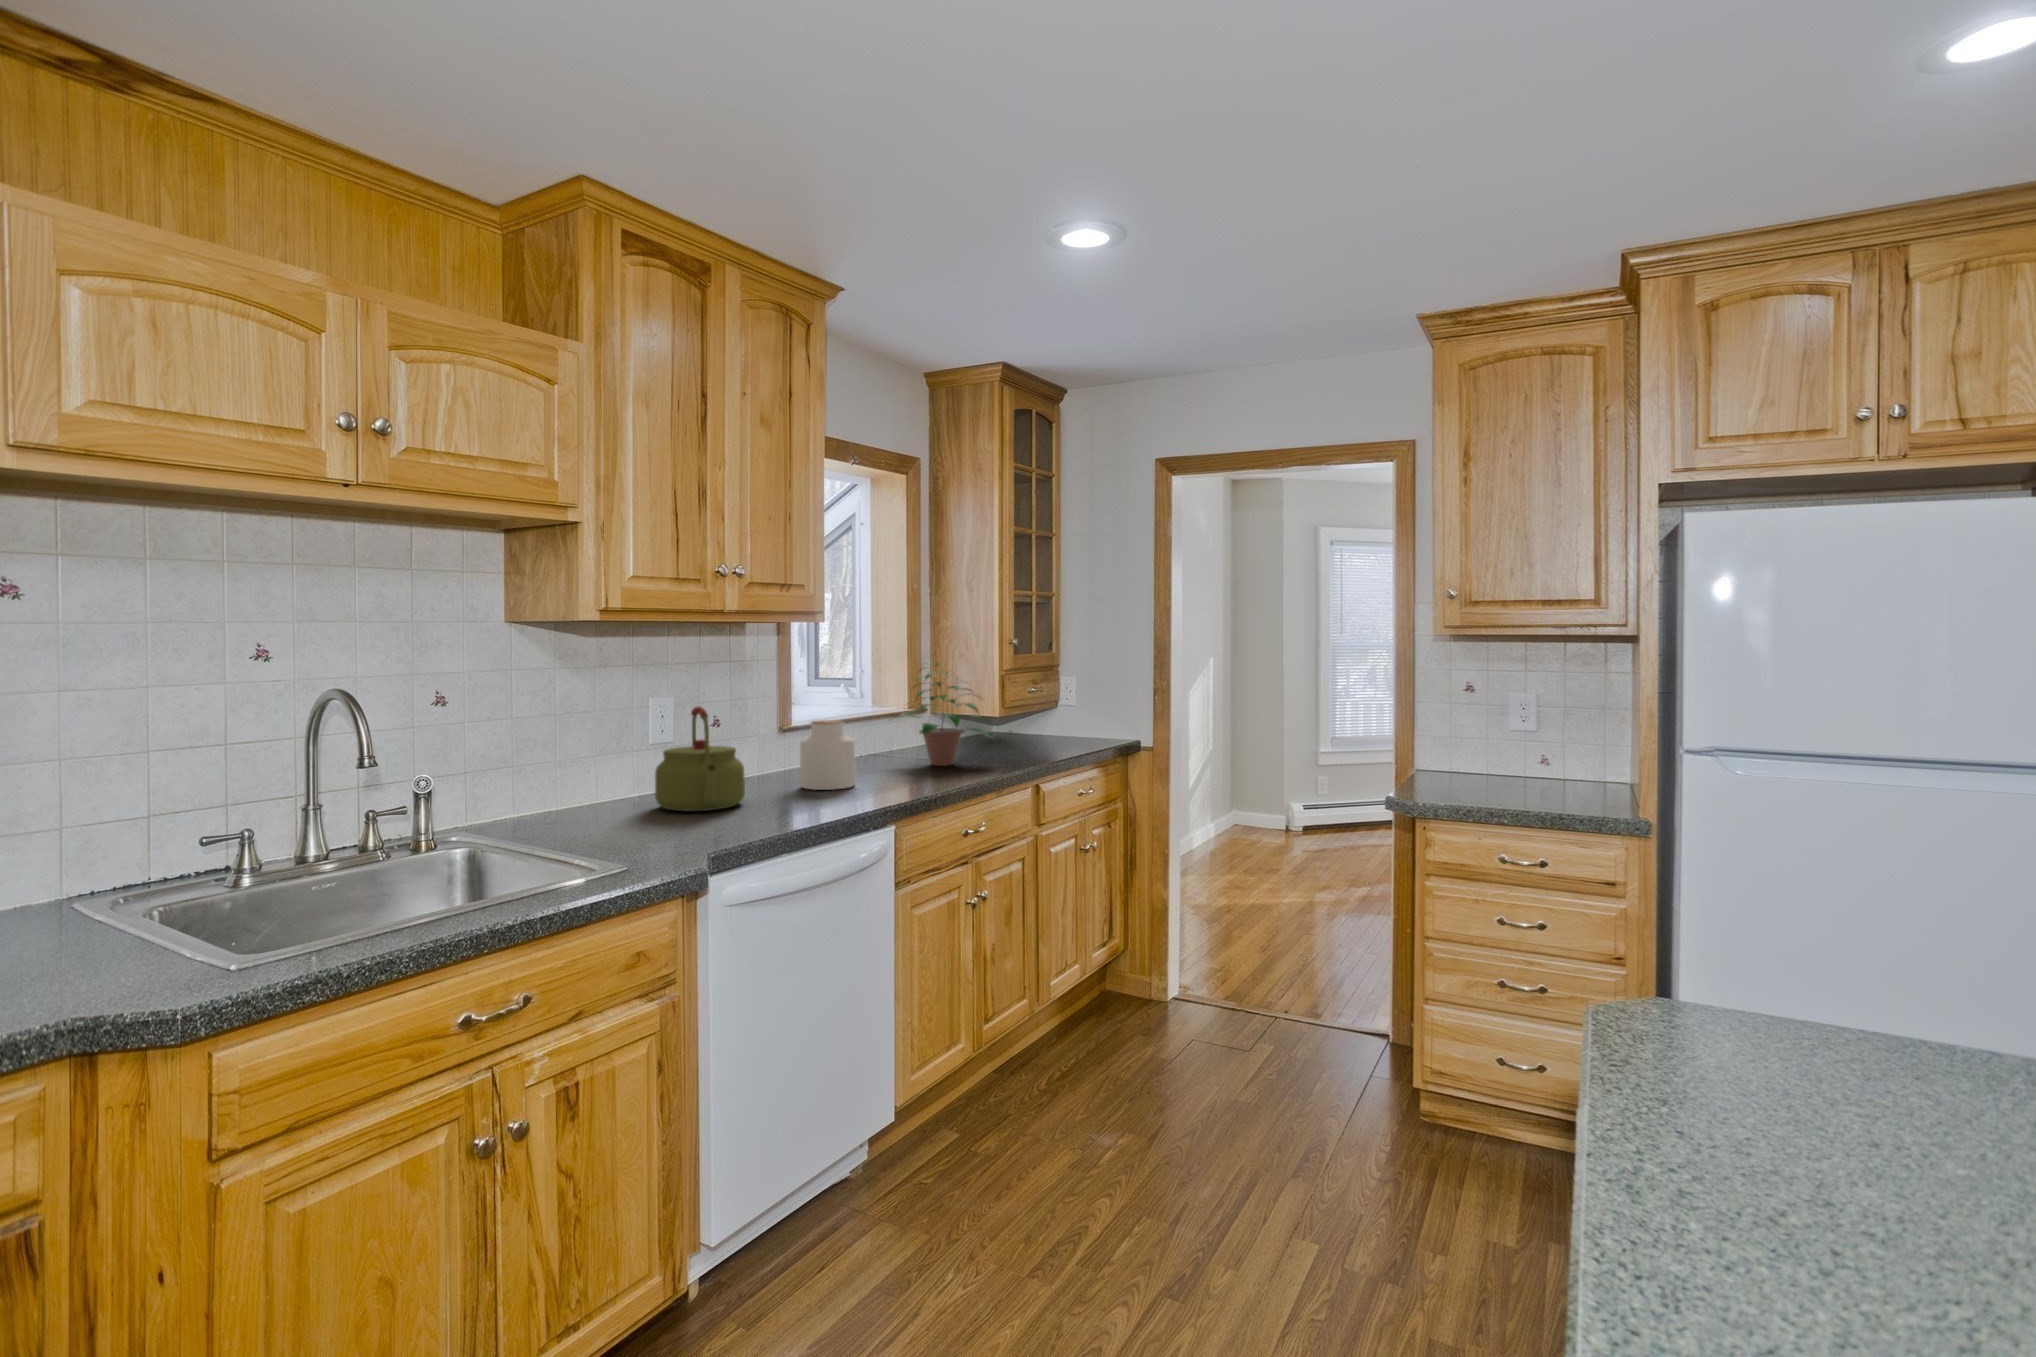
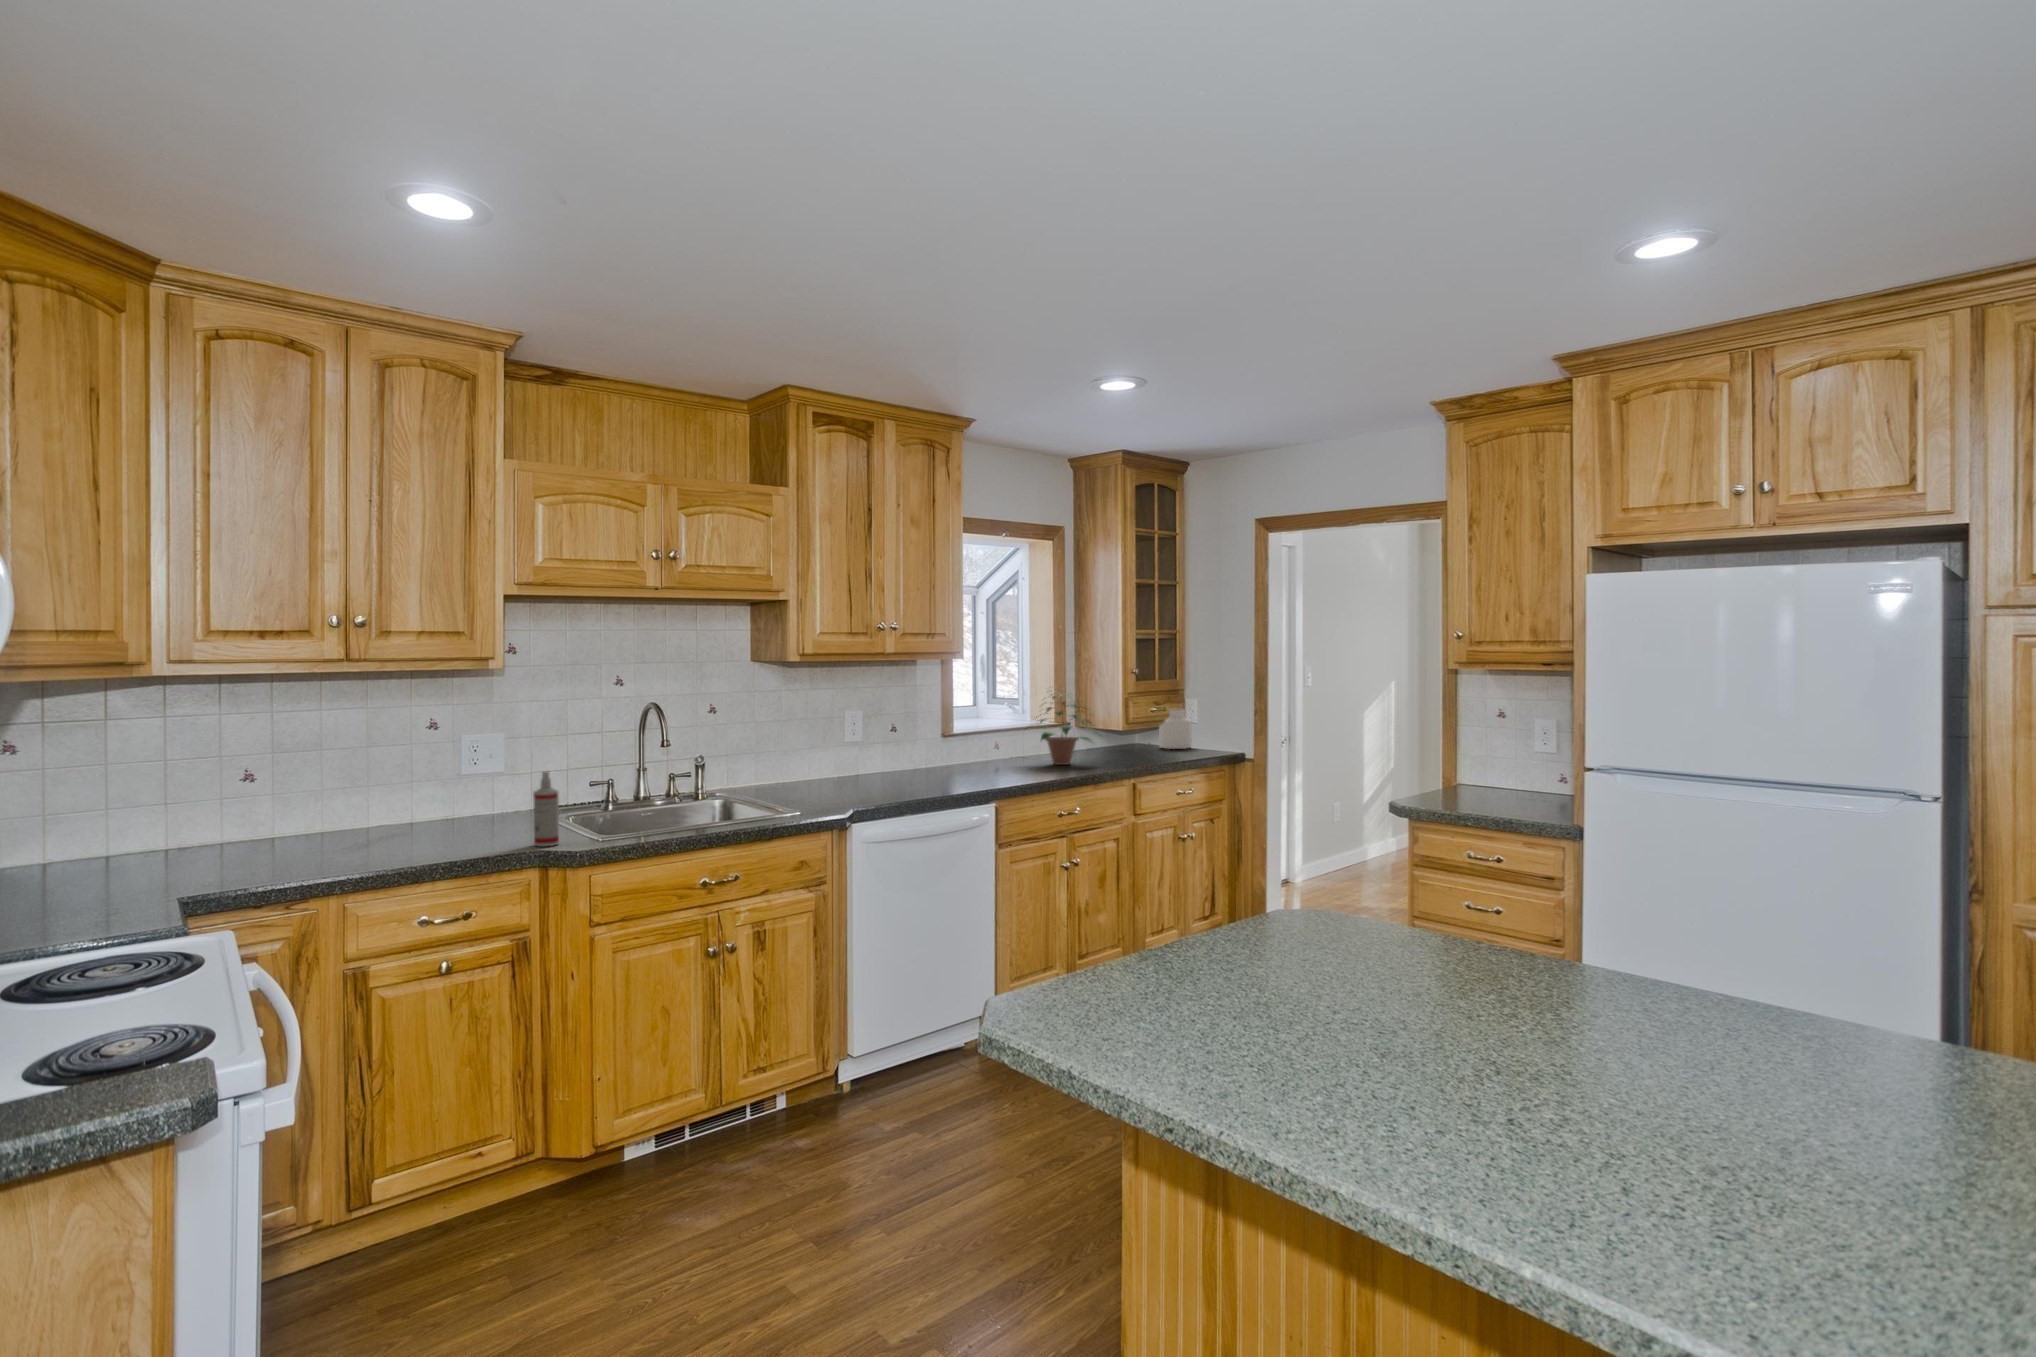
kettle: present [655,706,745,811] -> none [841,716,900,786]
jar: present [800,720,855,790] -> present [1159,709,1191,749]
spray bottle: none [66,838,135,1003] -> present [534,771,559,846]

